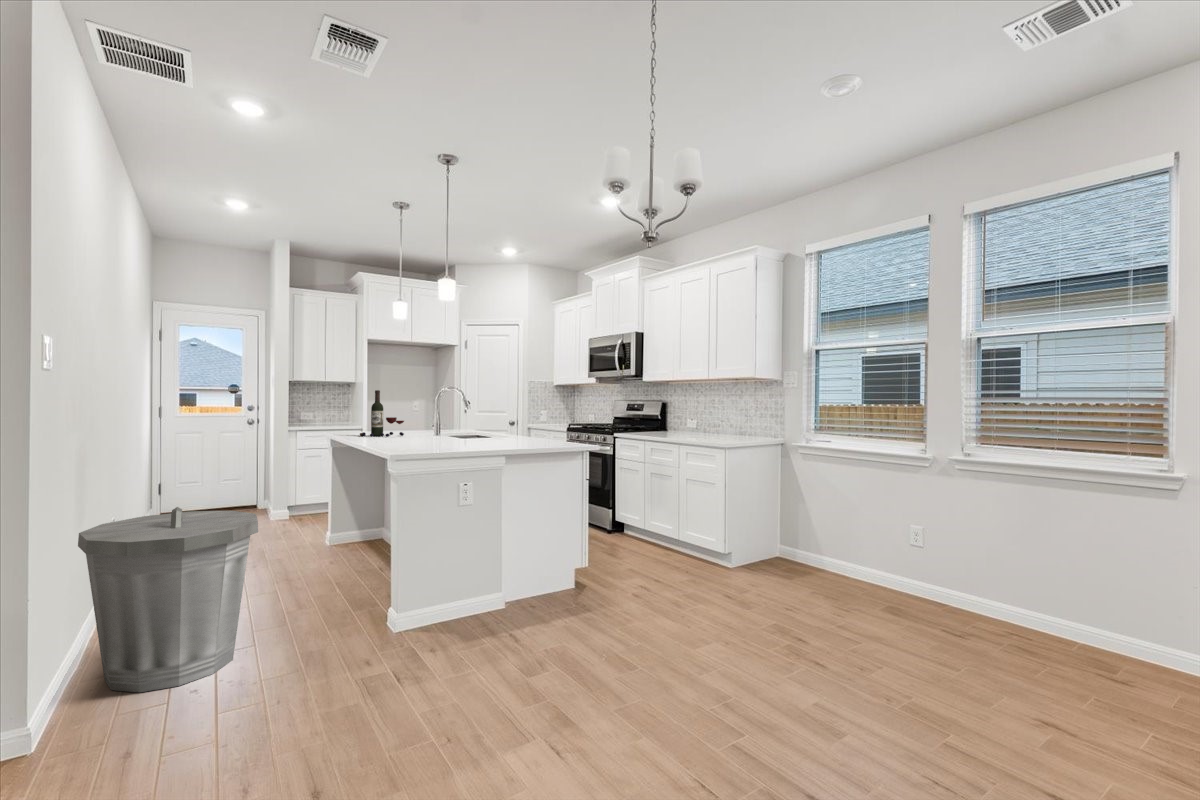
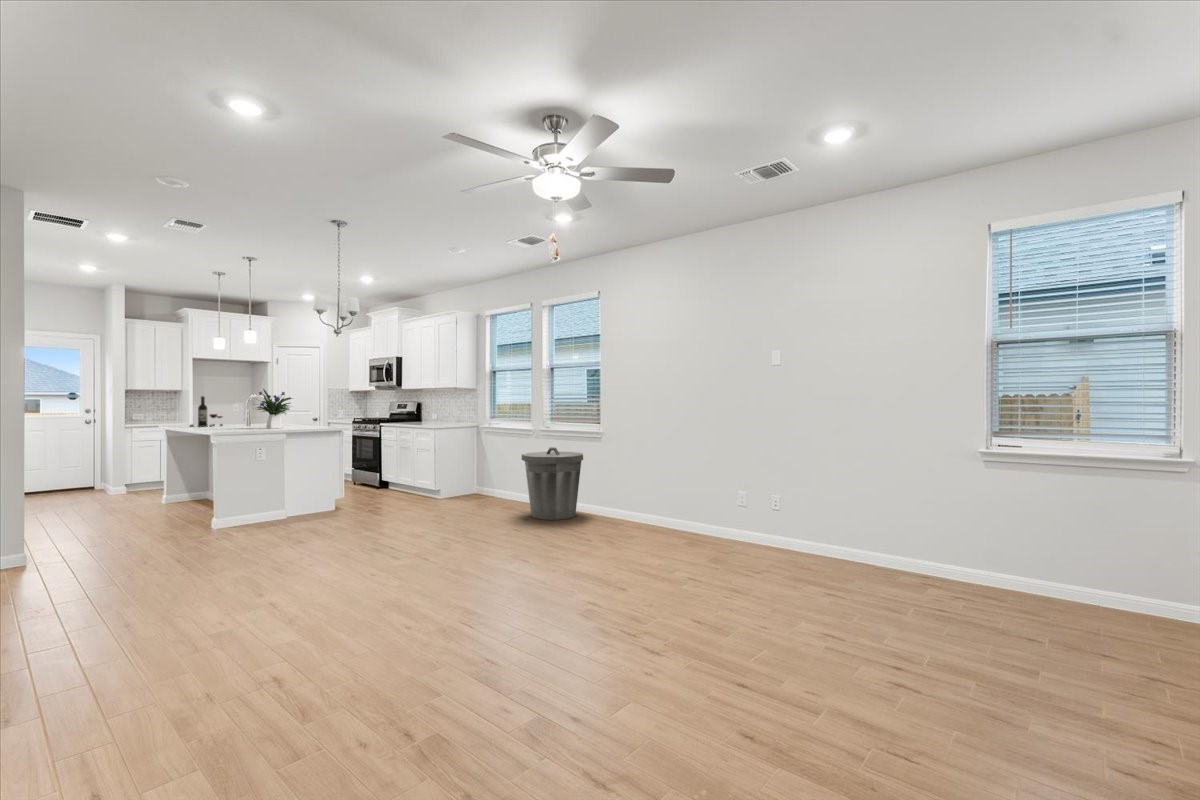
flower arrangement: none [449,377,513,447] -> present [257,389,292,428]
trash can: present [78,507,258,693] -> present [521,447,583,520]

